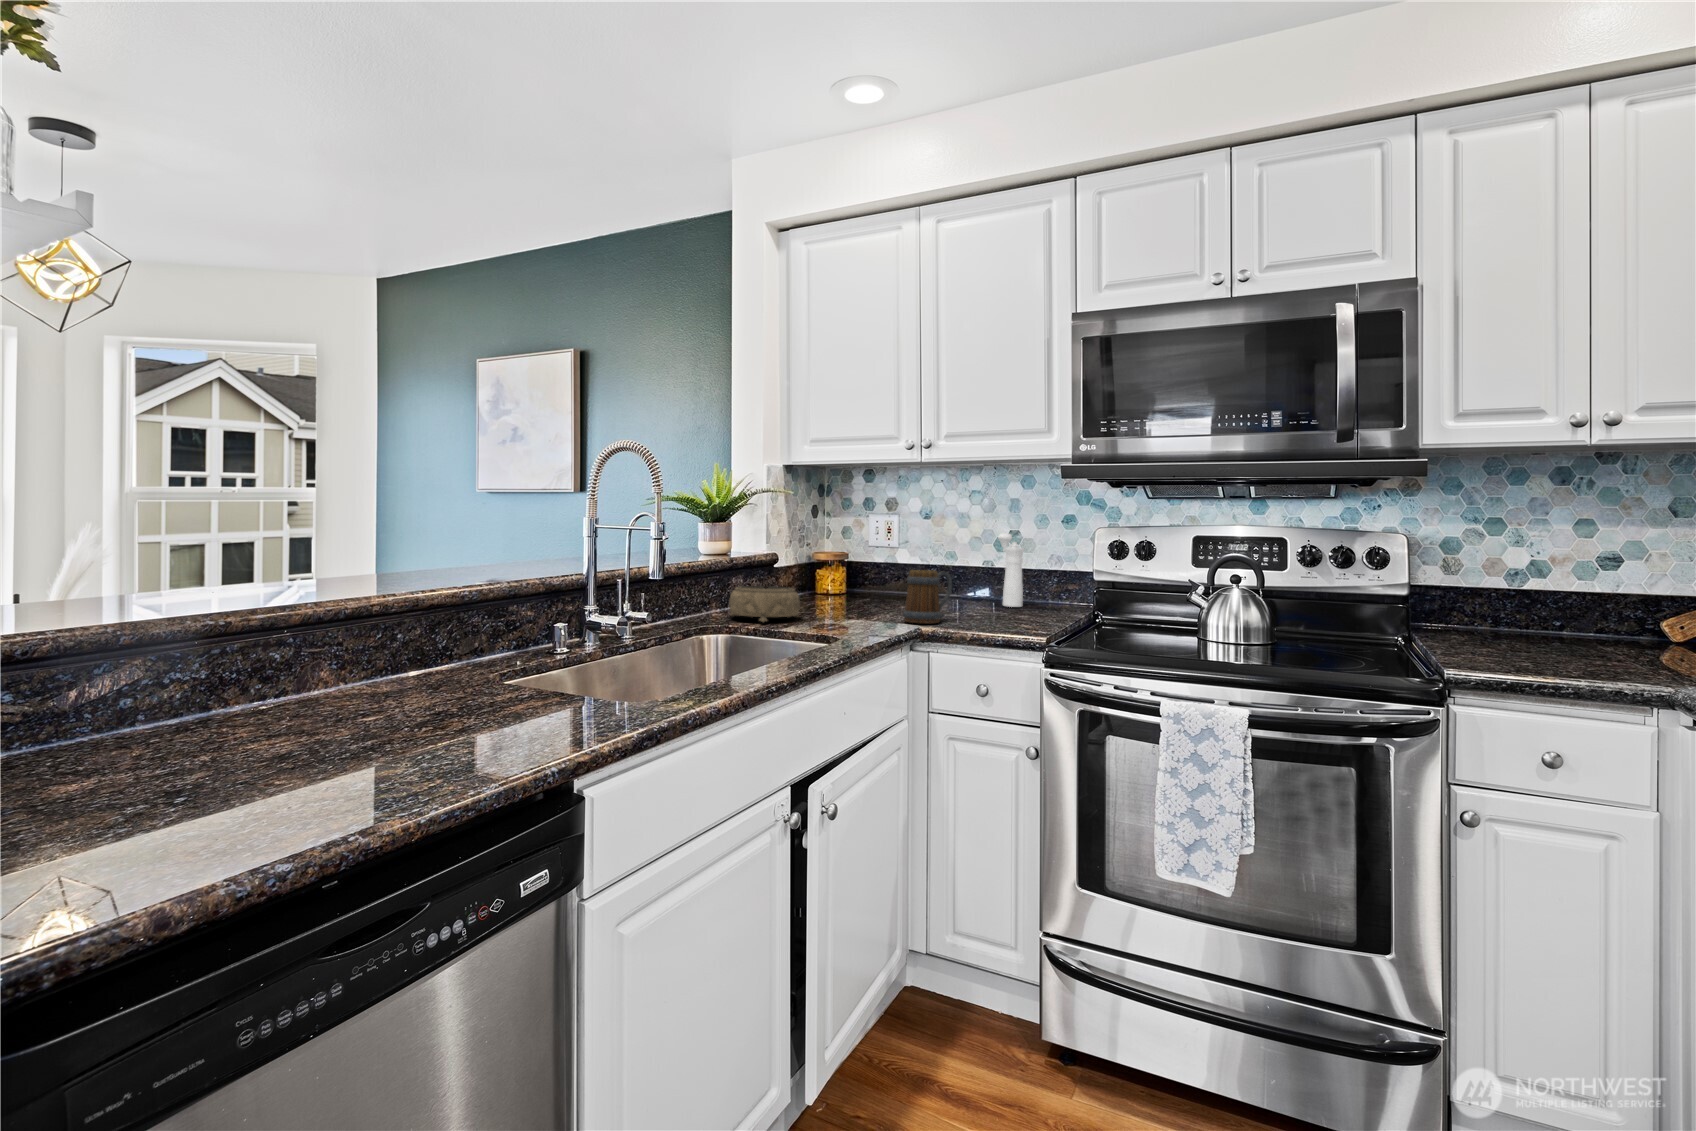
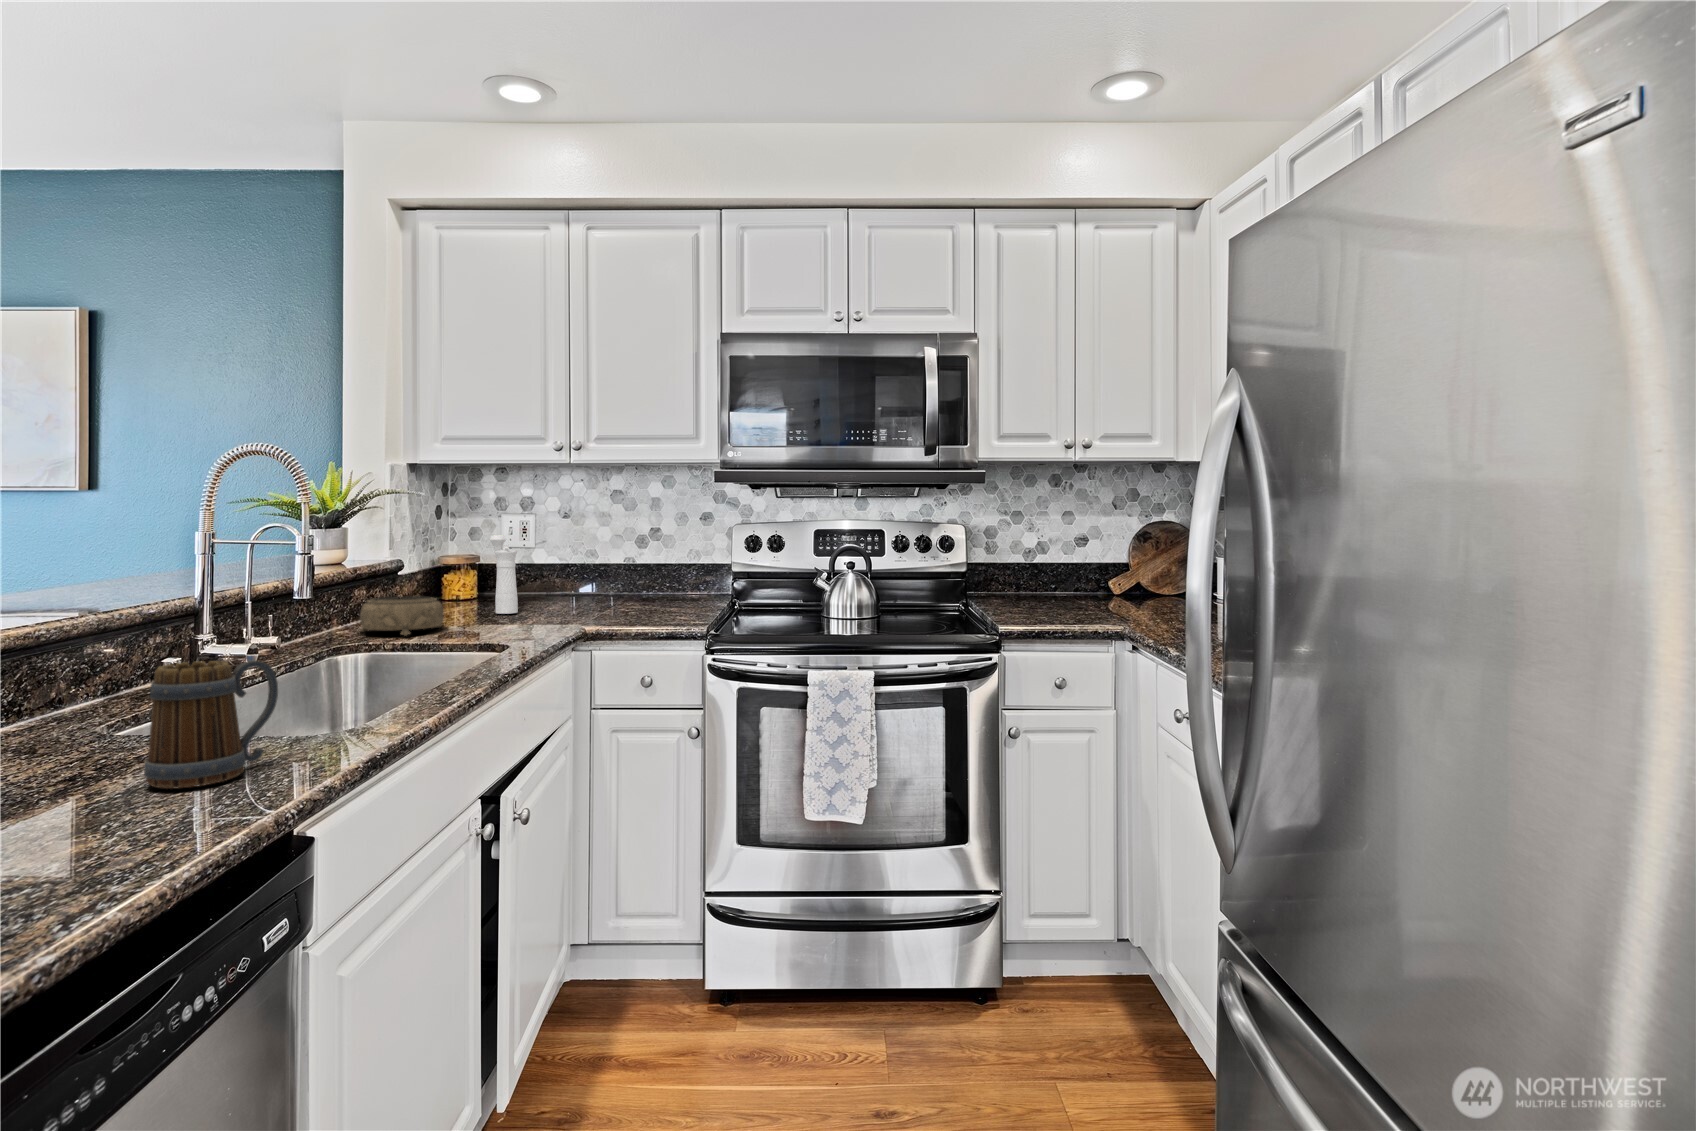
pepper mill: present [998,534,1024,607] -> present [490,535,518,614]
mug: present [903,570,952,623] -> present [144,660,278,789]

